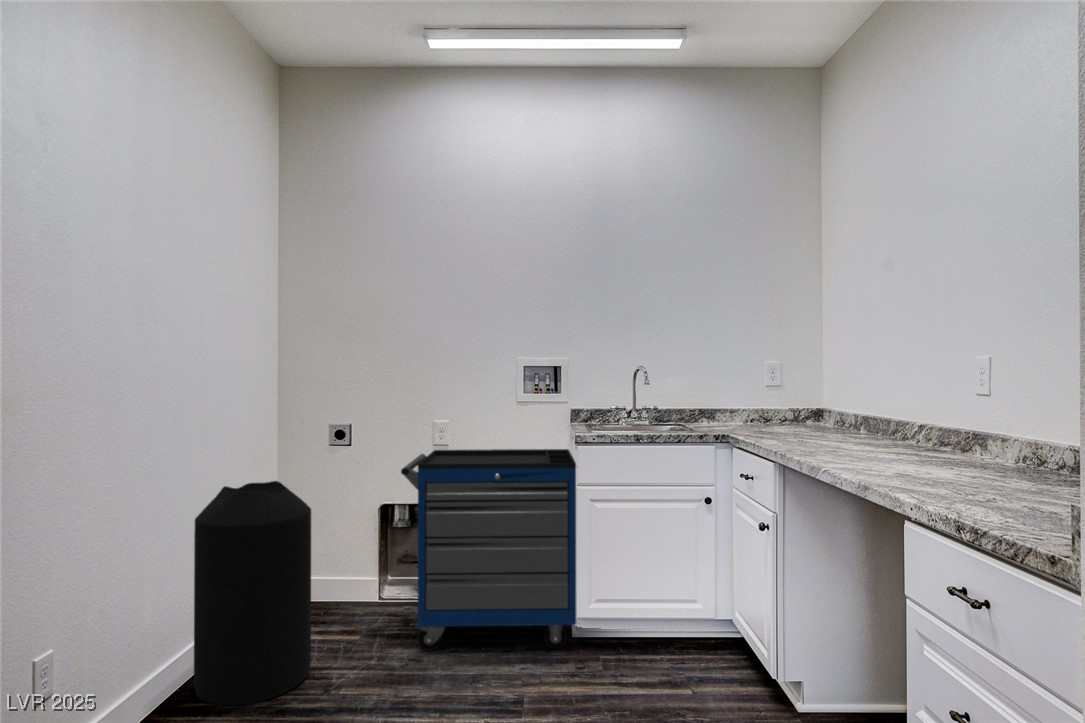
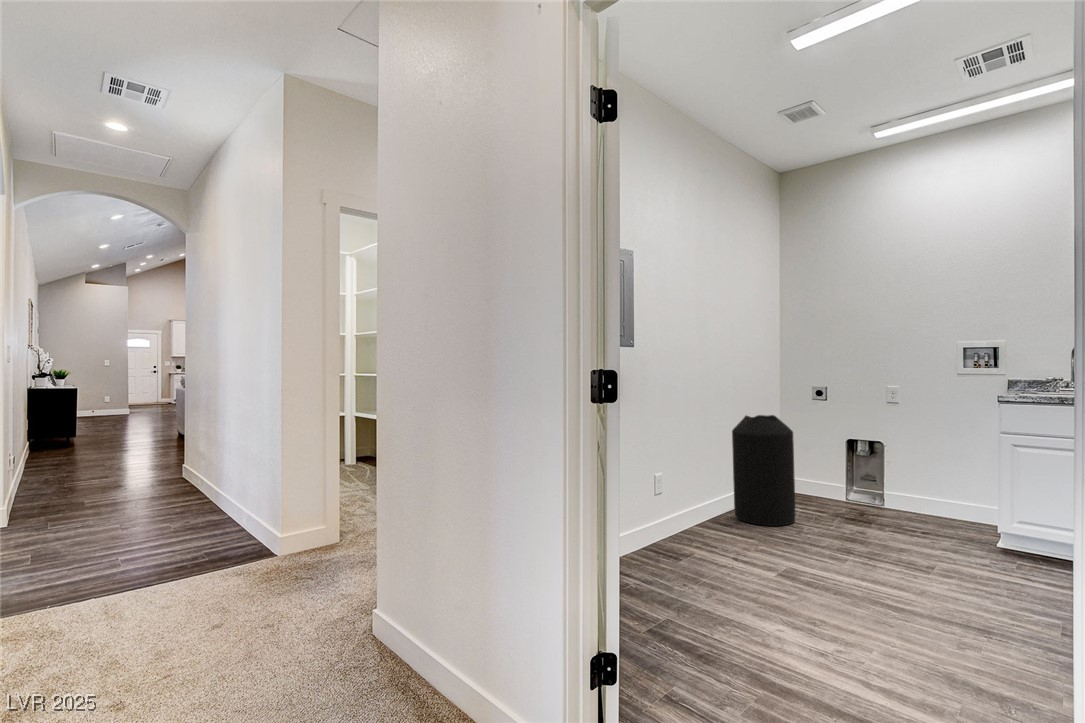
storage cabinet: present [401,449,576,651] -> none [850,405,1006,550]

